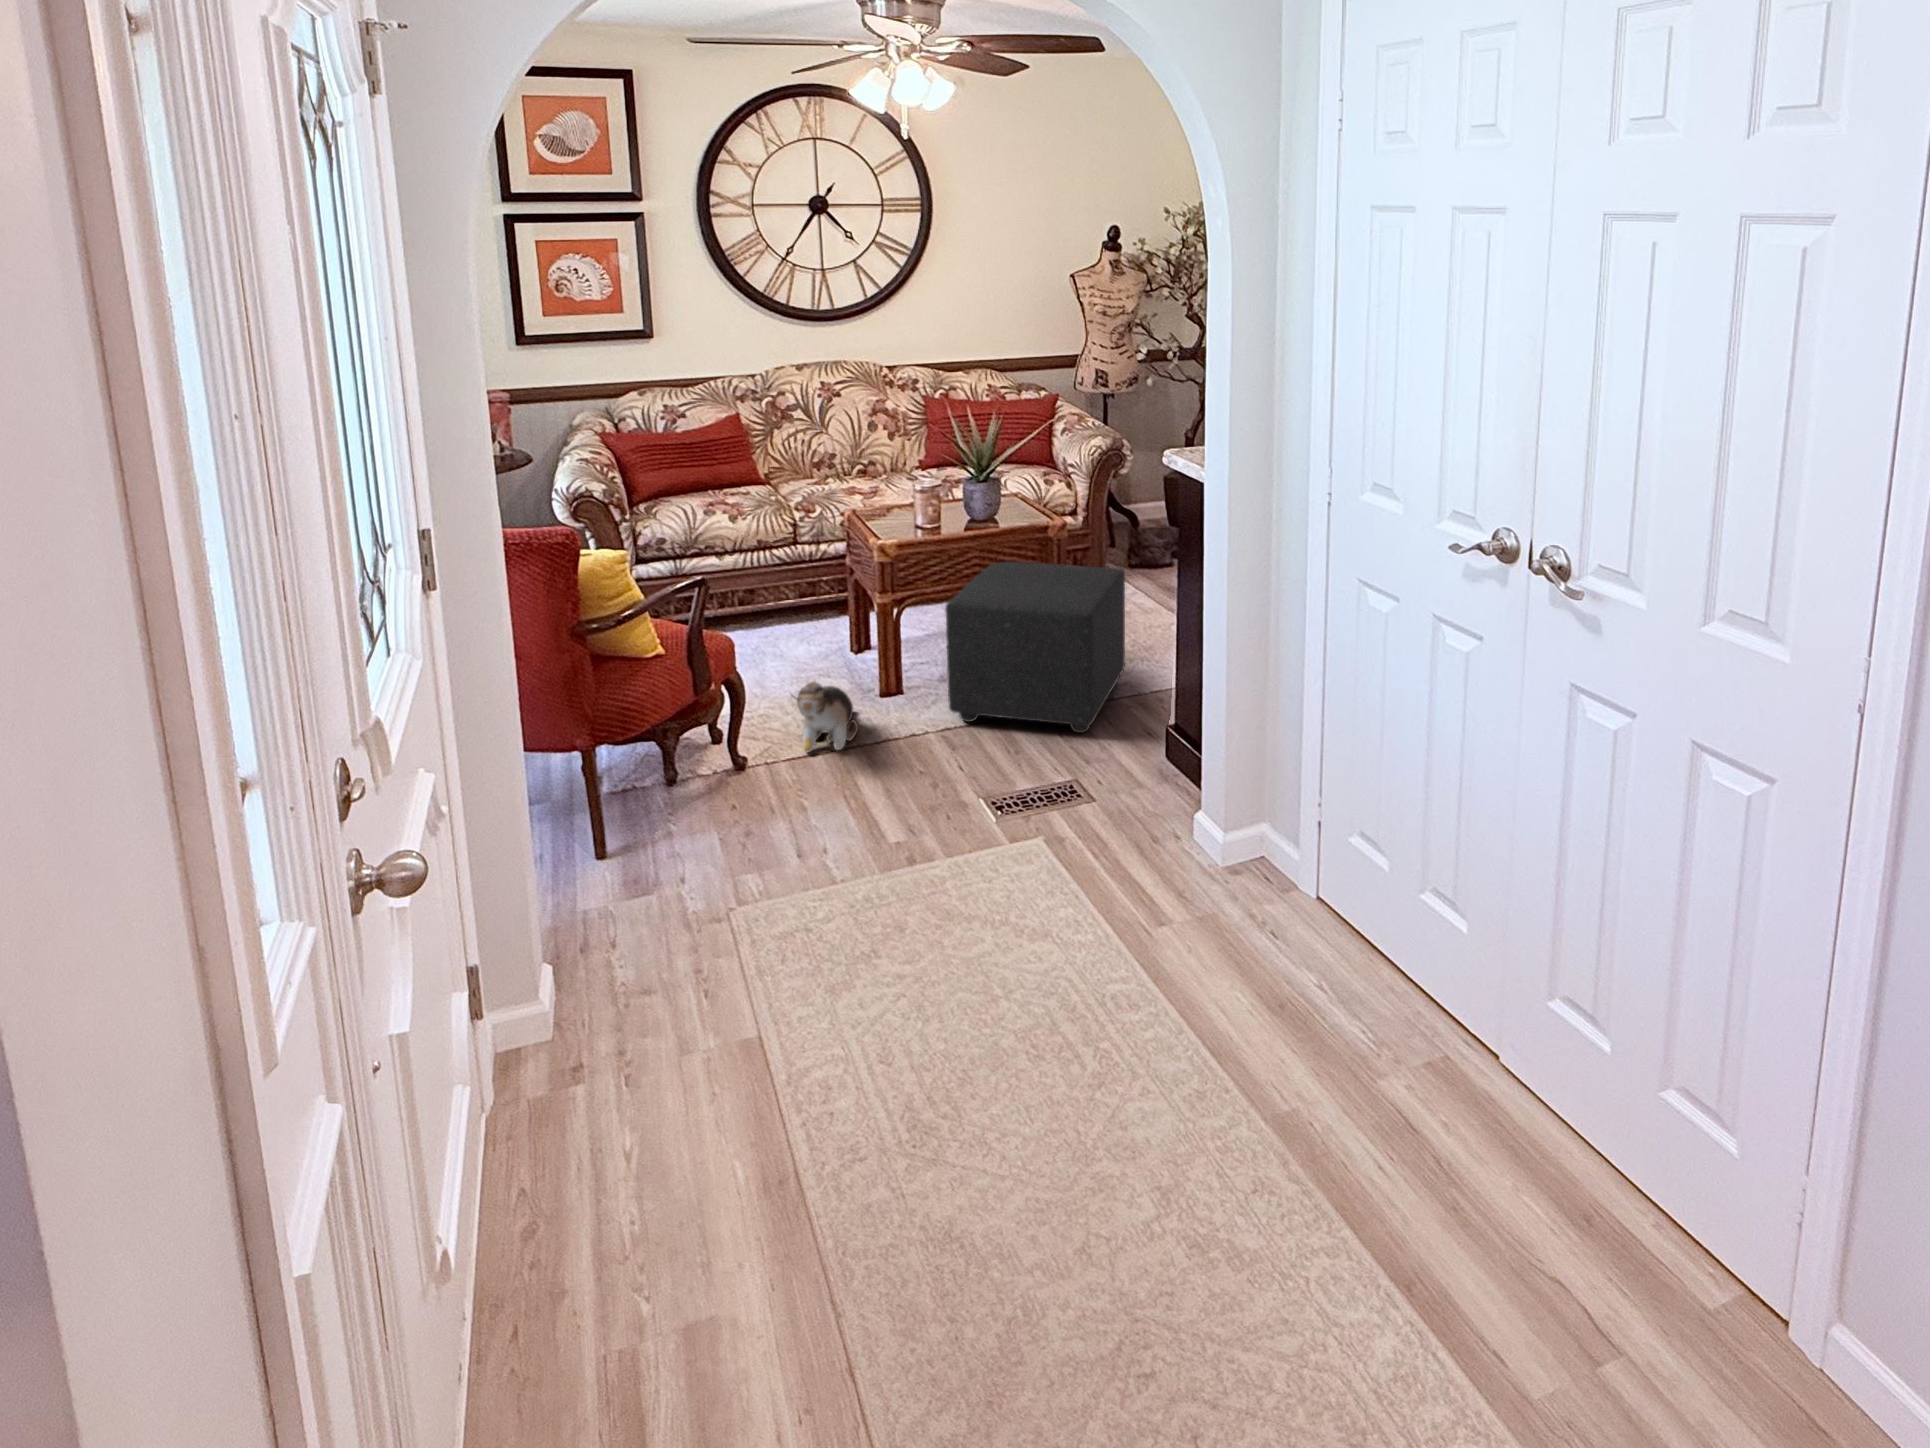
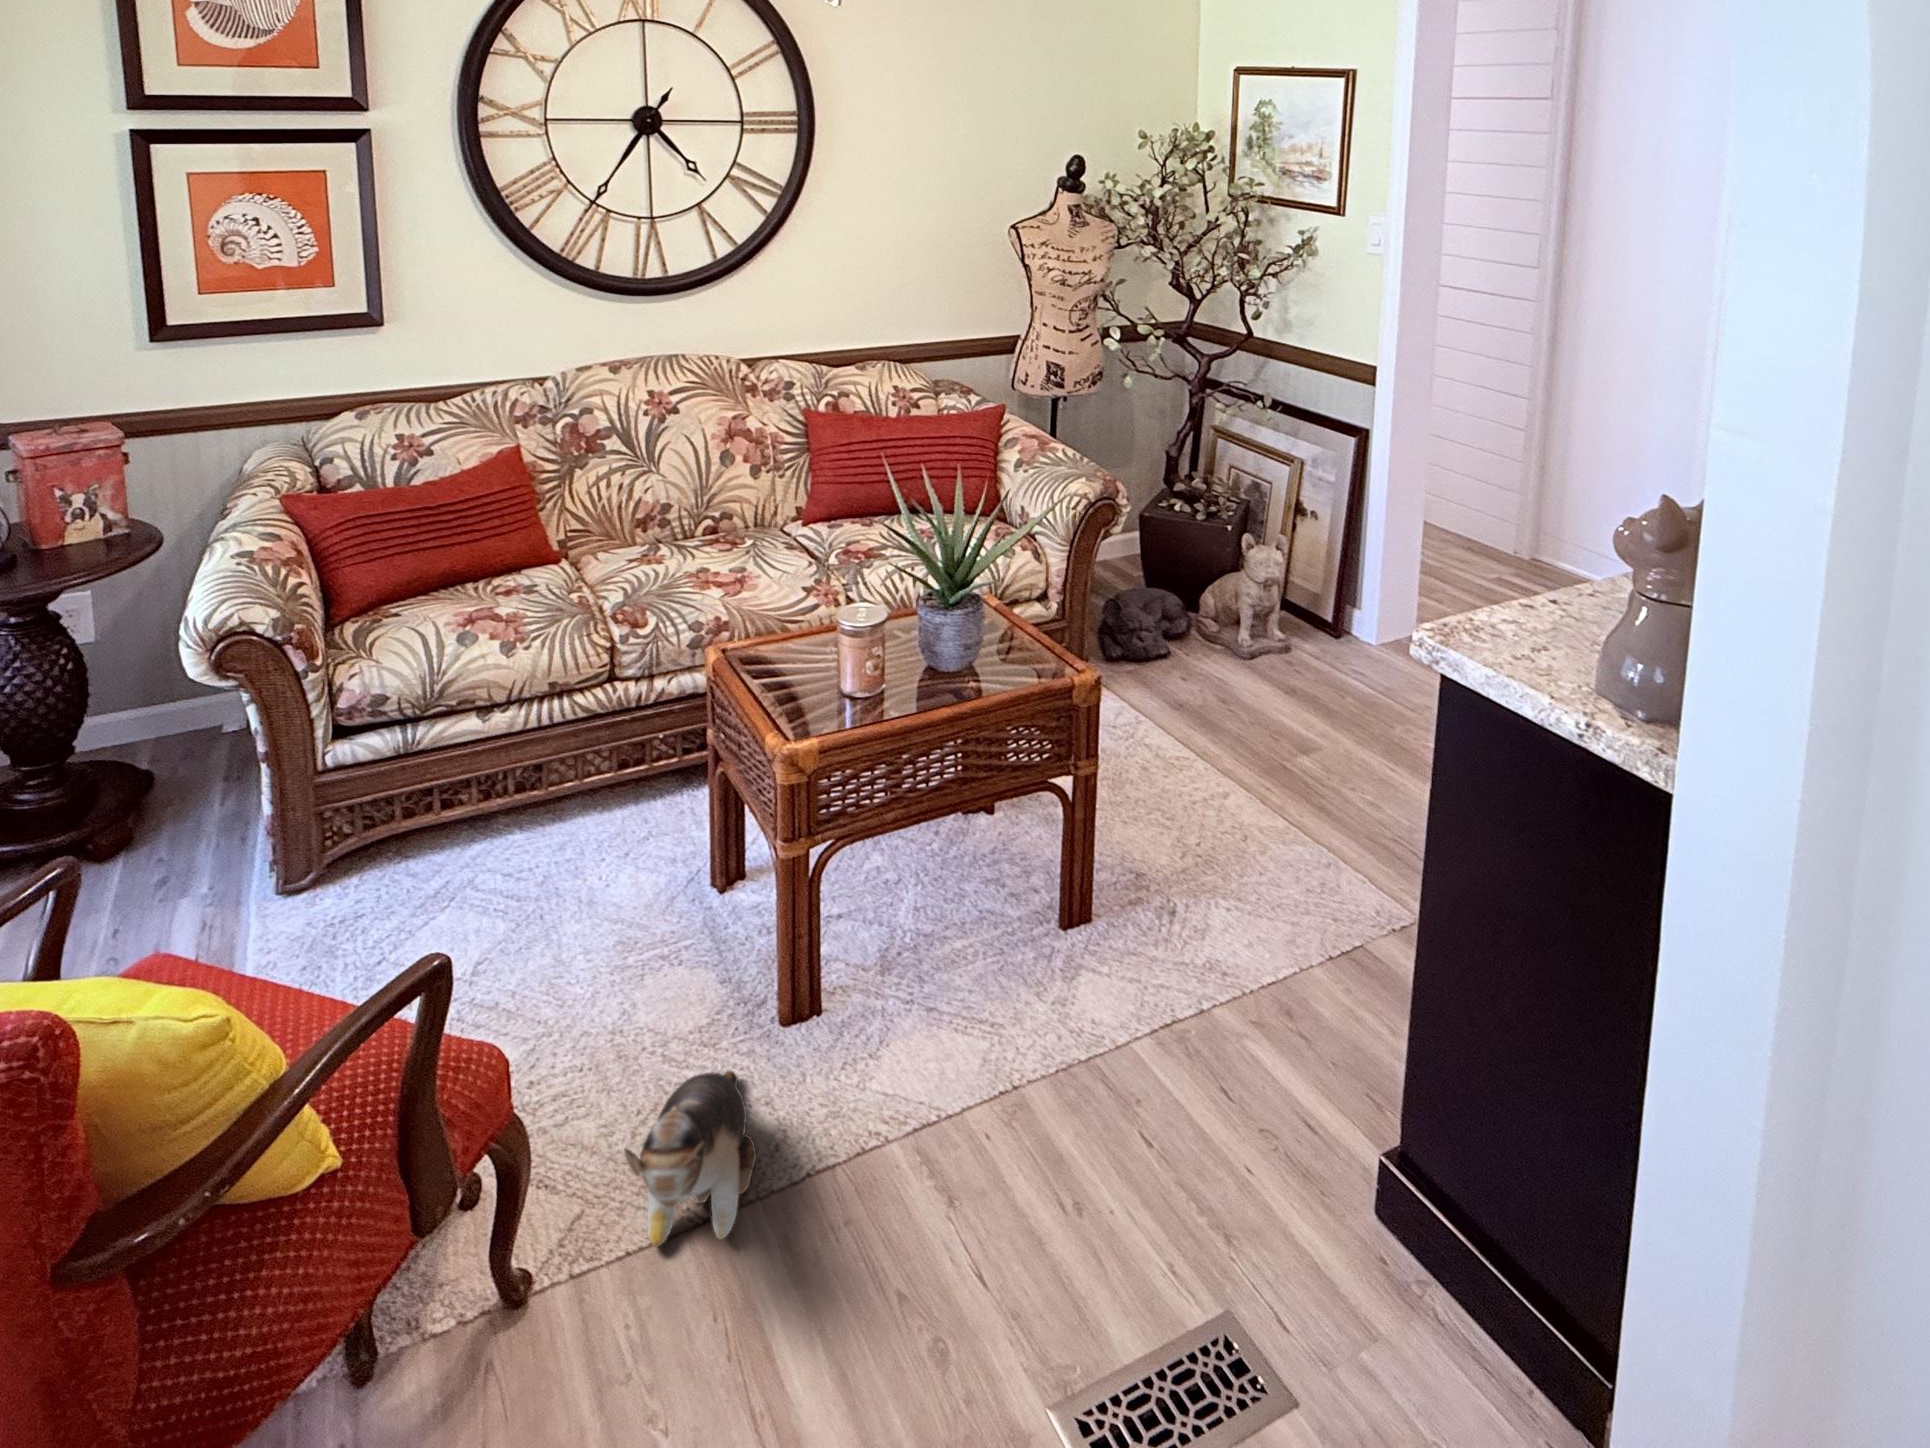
ottoman: present [945,561,1125,733] -> none [930,749,1232,1143]

